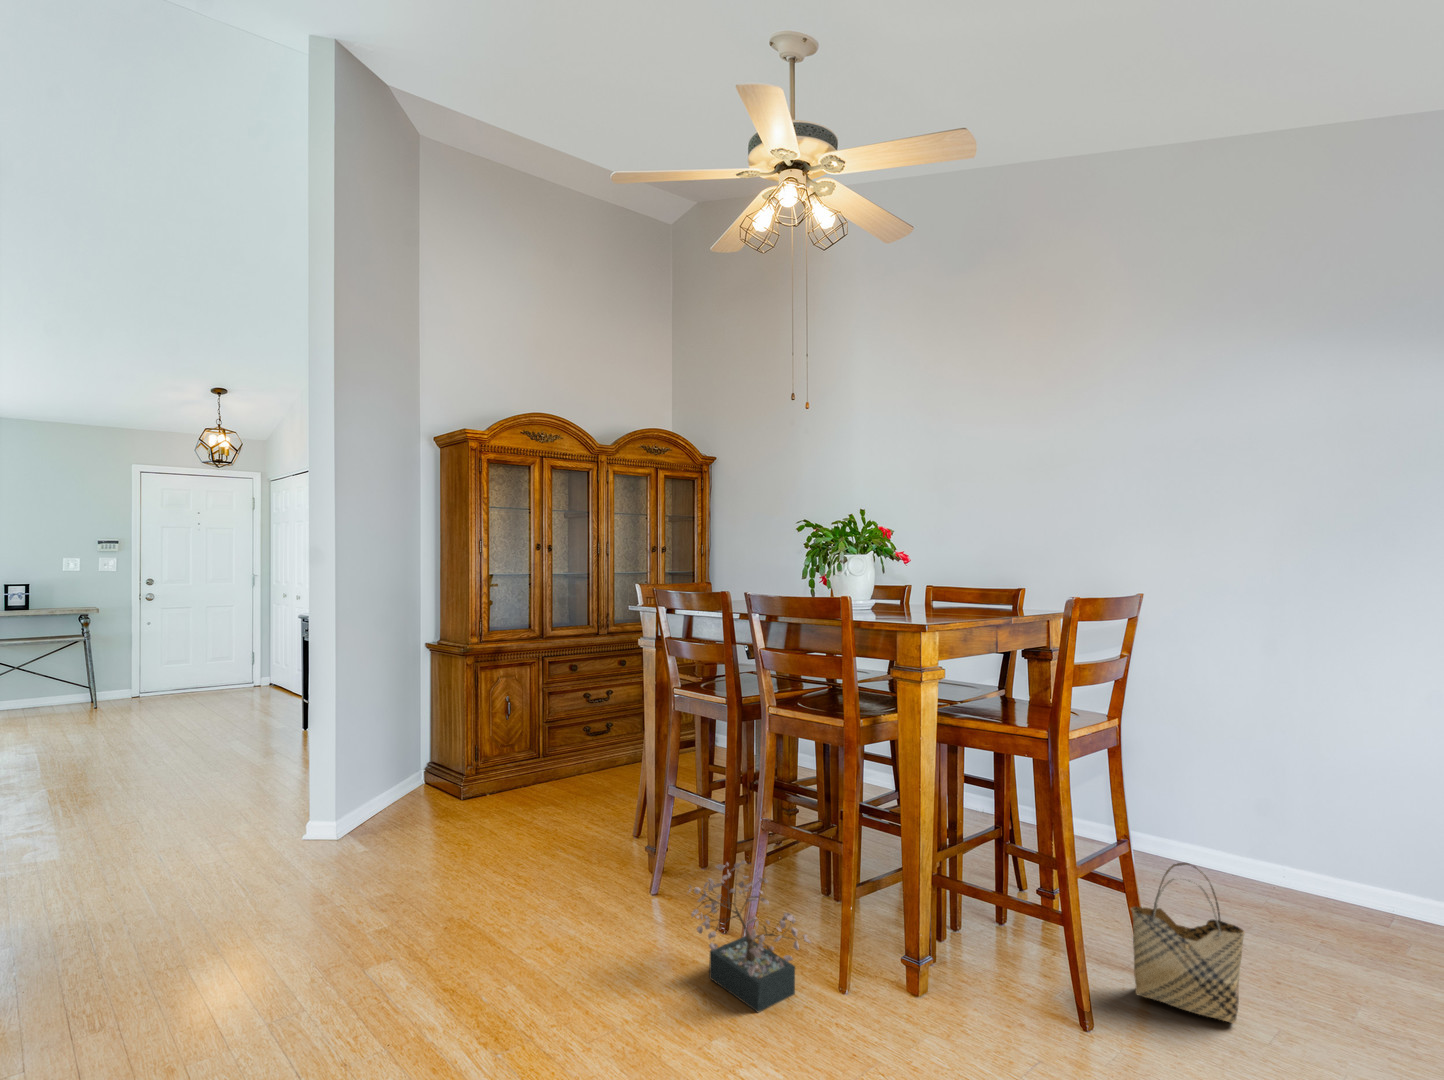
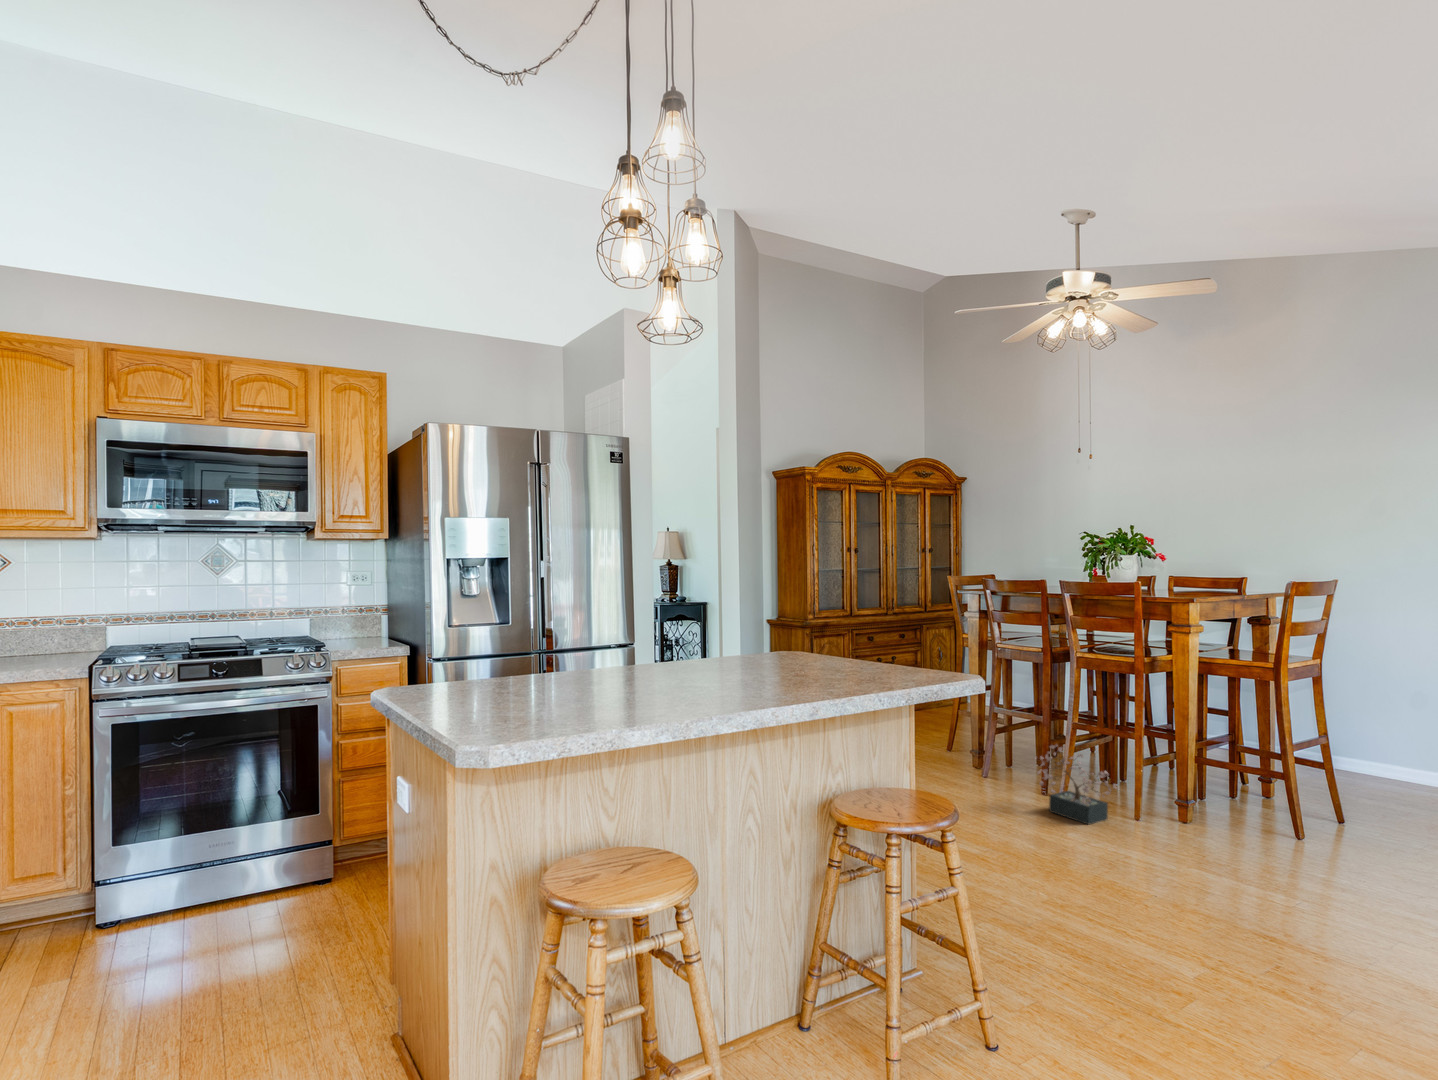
woven basket: present [1131,863,1245,1023] -> none [1330,749,1408,840]

